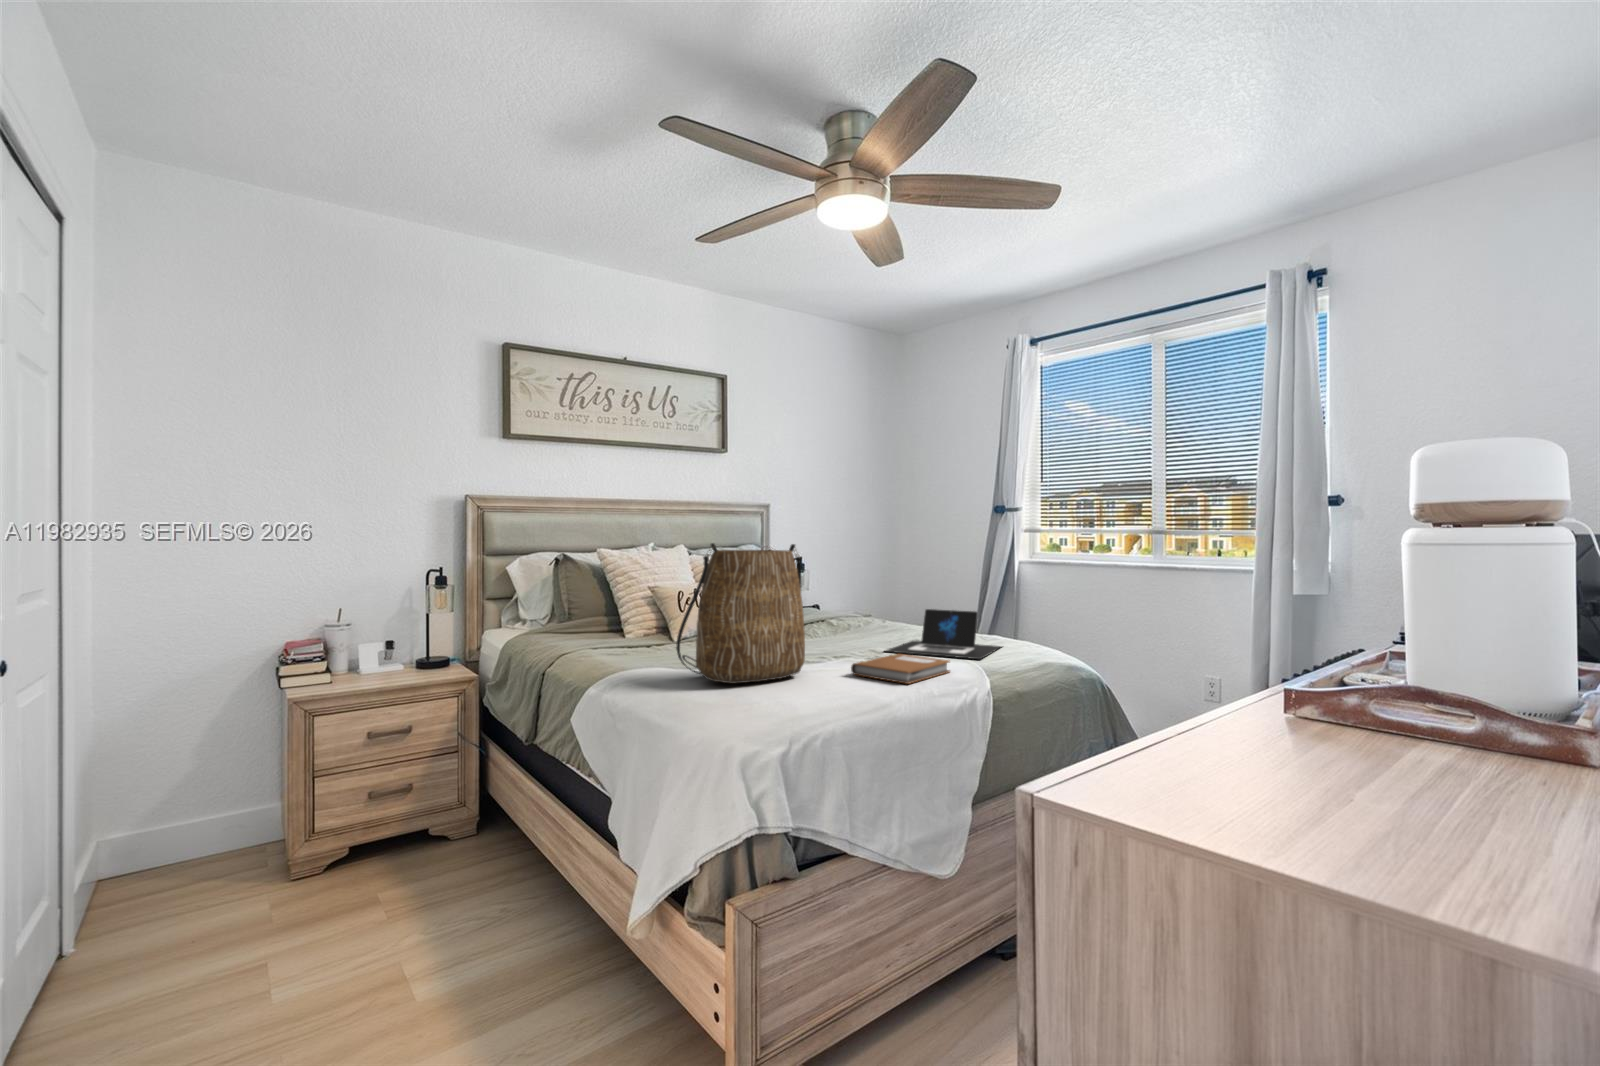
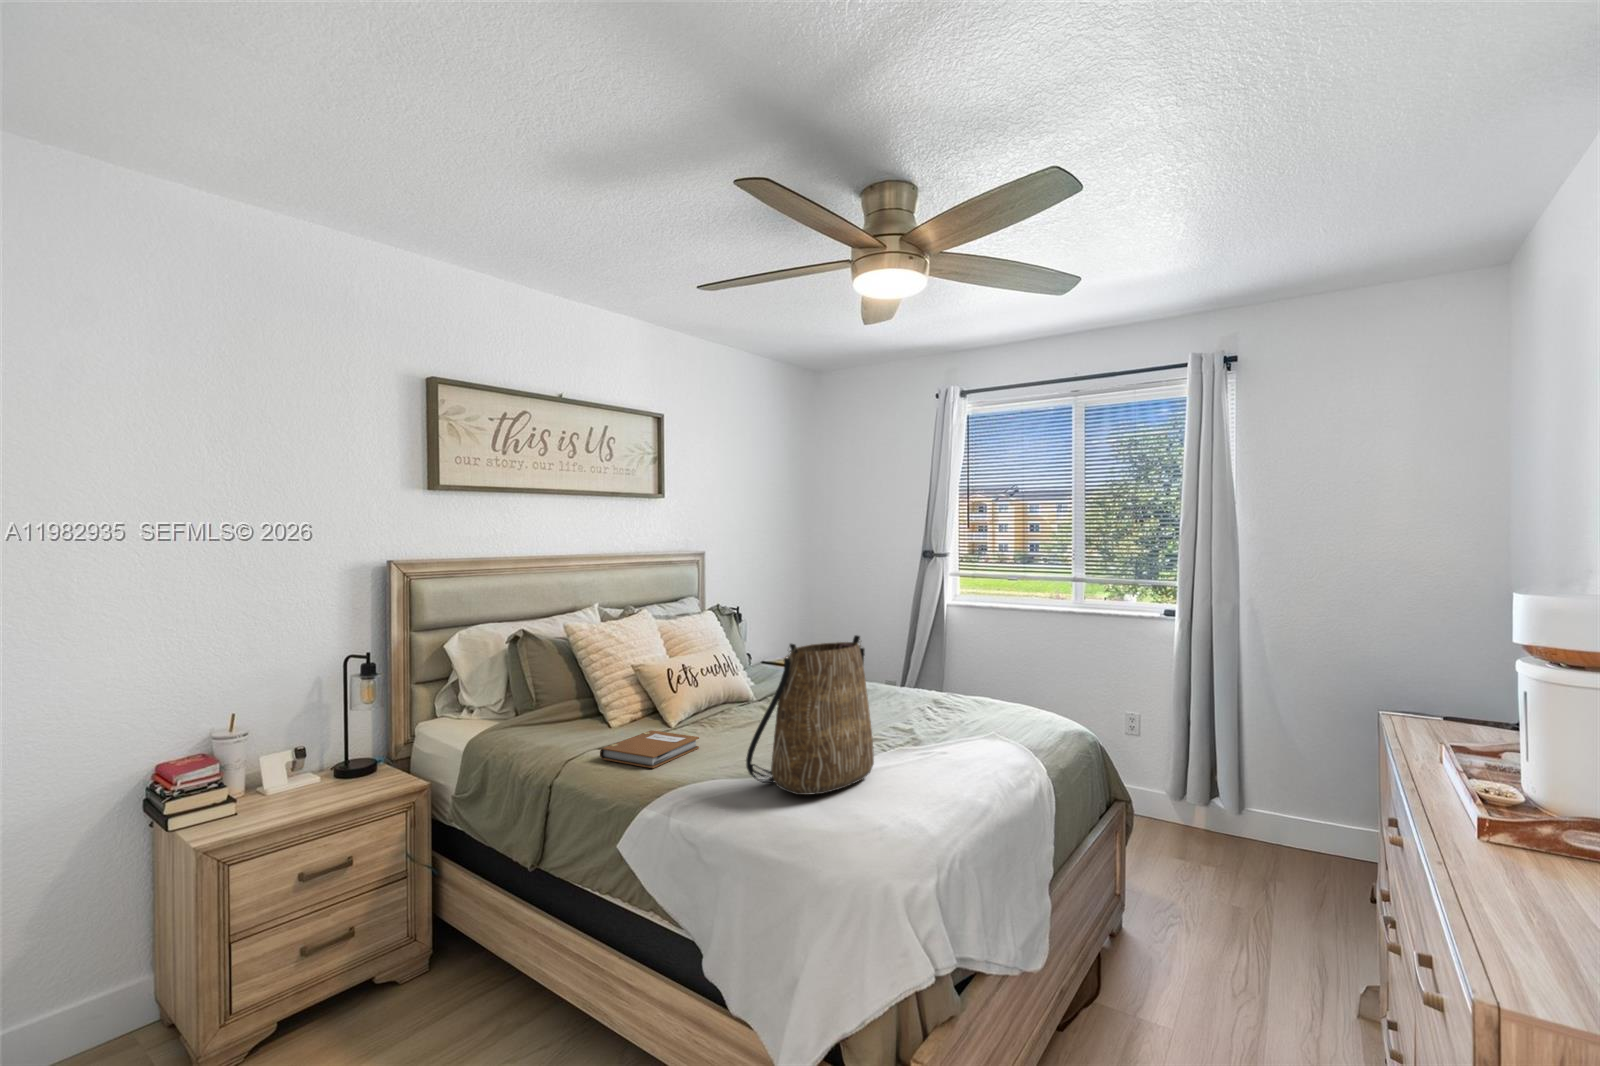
laptop: present [886,609,1001,659] -> none [907,679,1011,735]
notebook: present [851,654,950,684] -> present [600,730,699,768]

